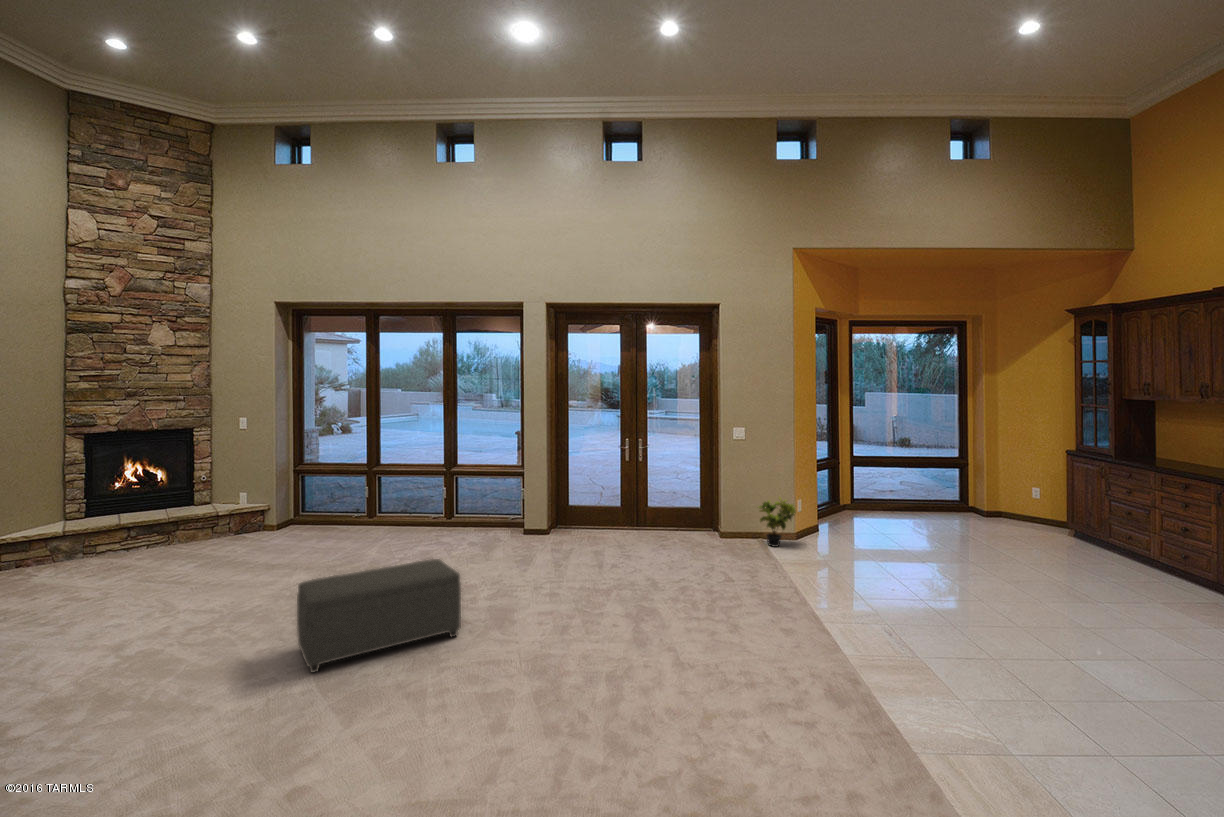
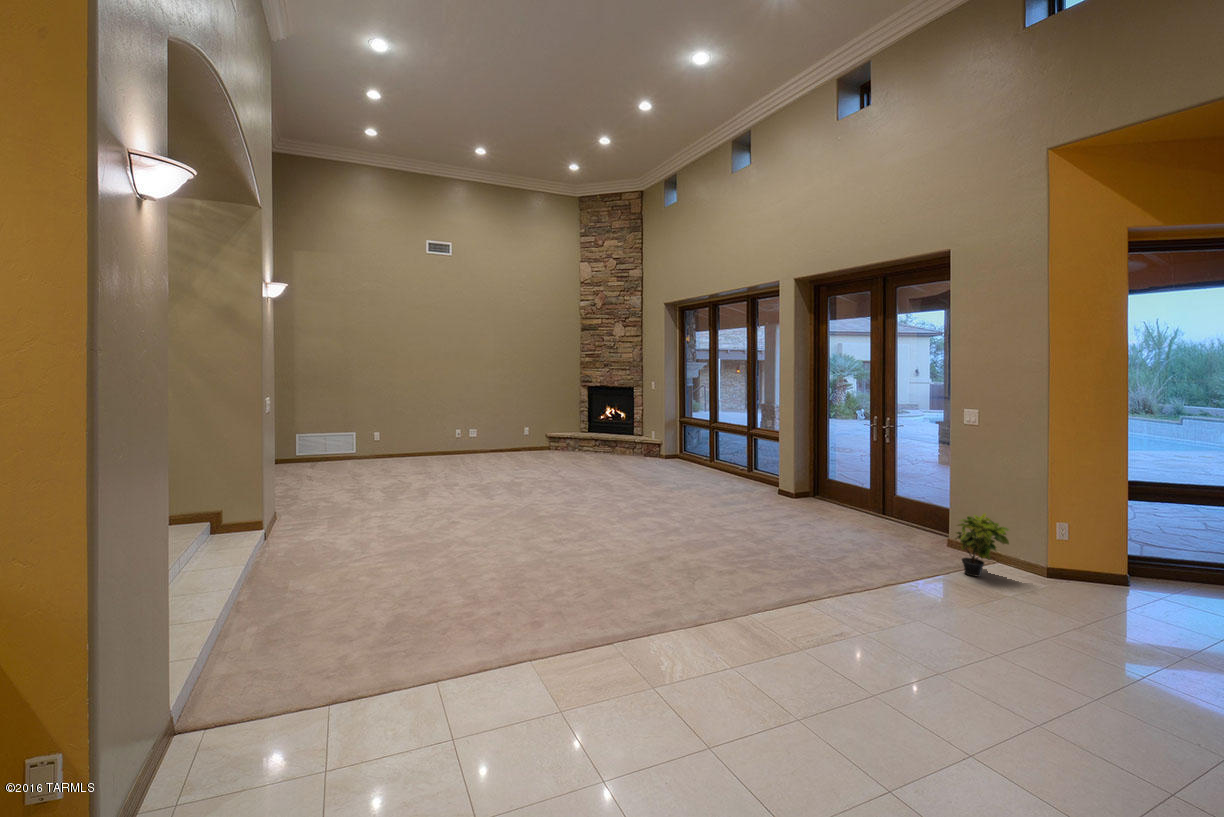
ottoman: present [297,559,461,673] -> none [514,475,603,528]

